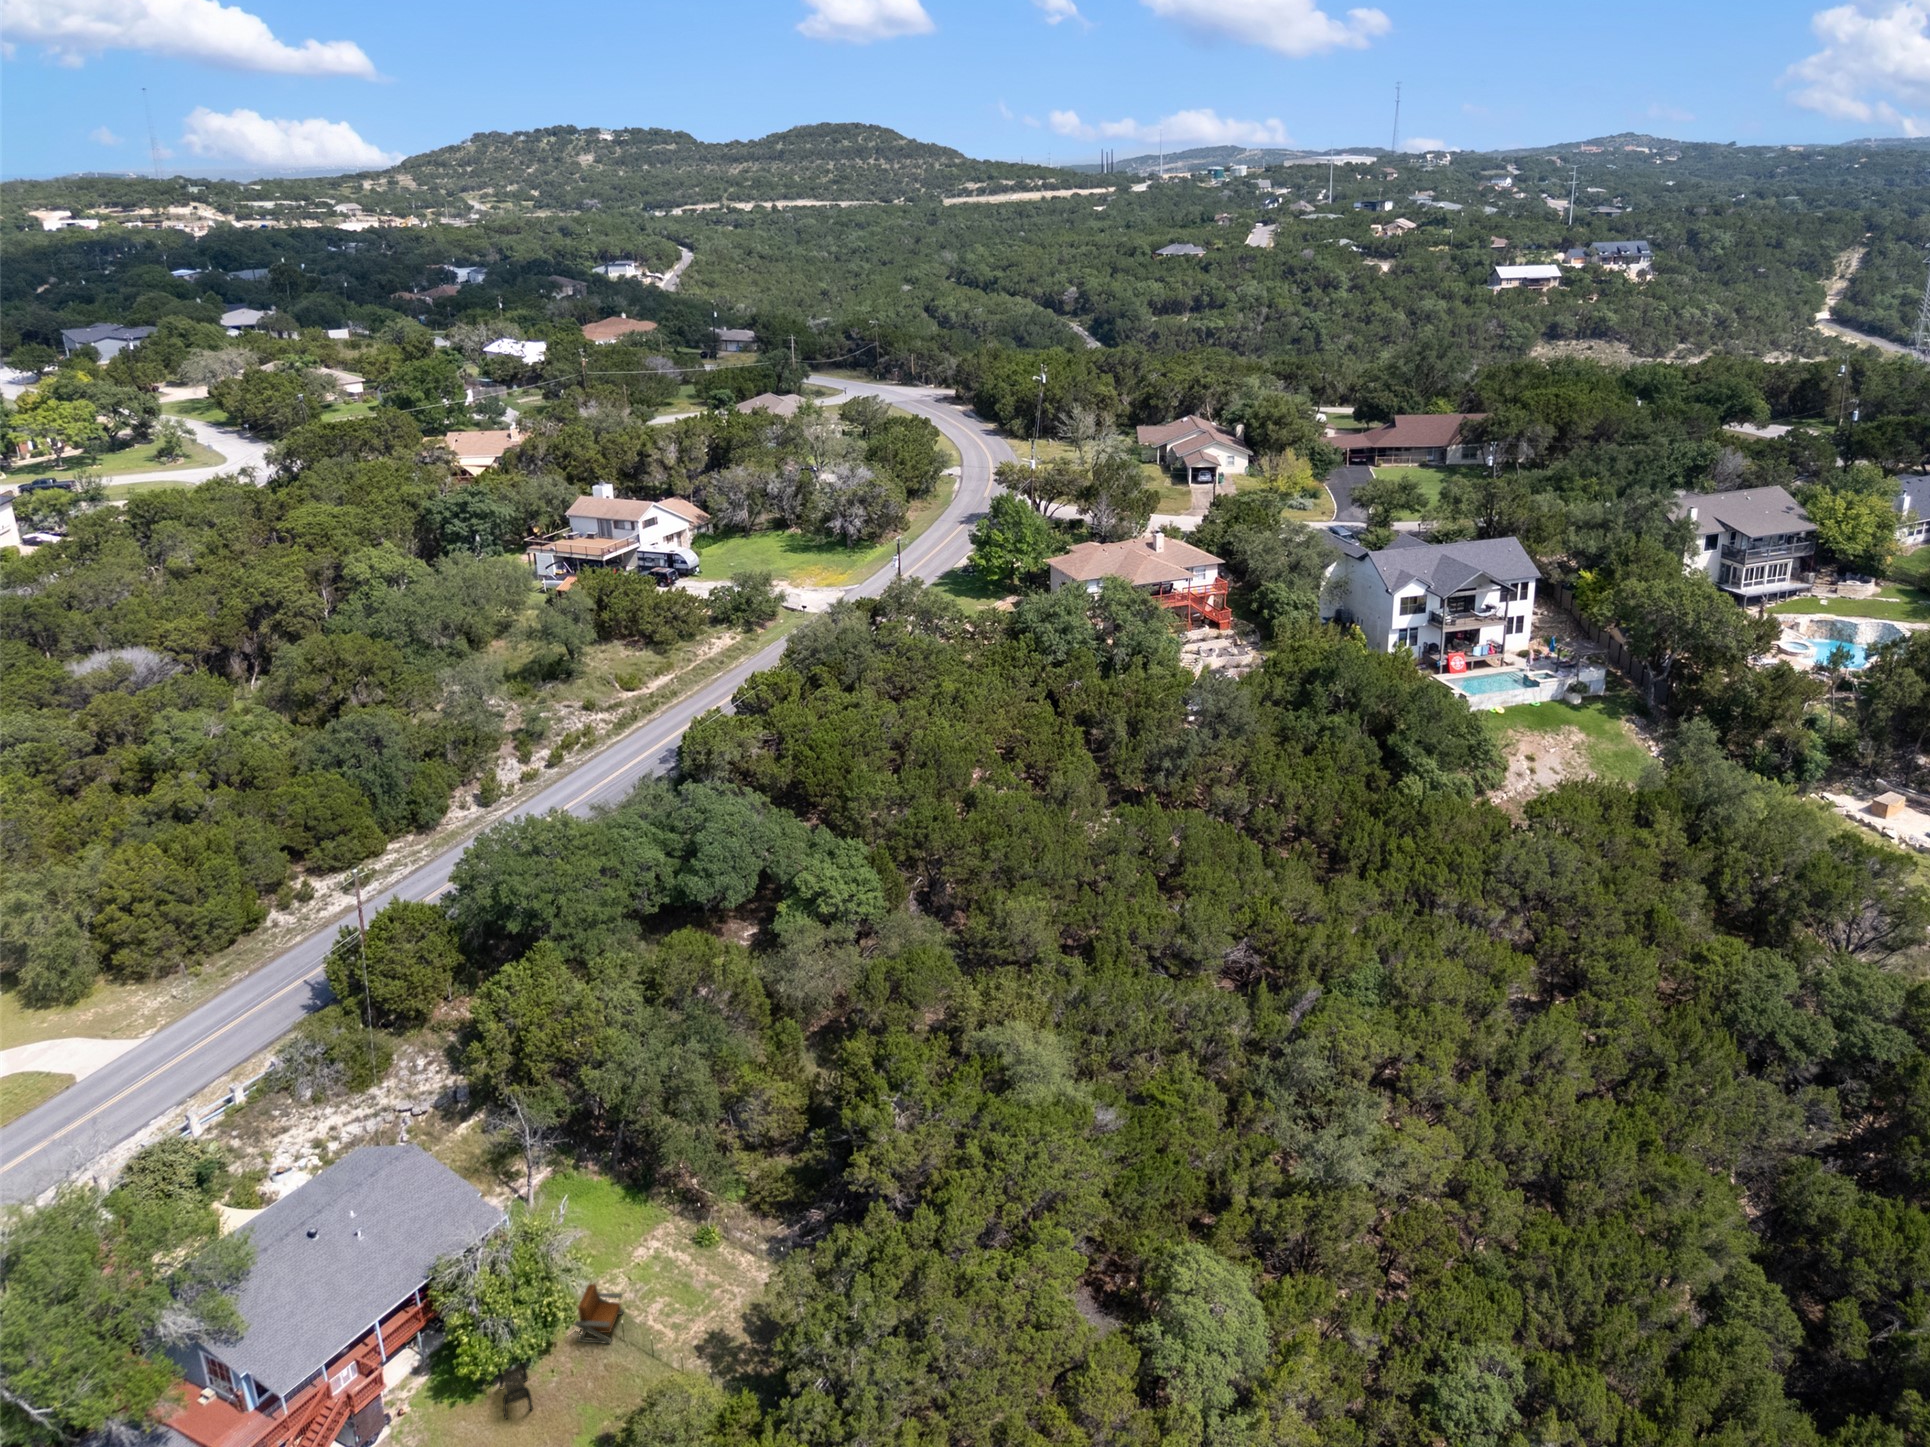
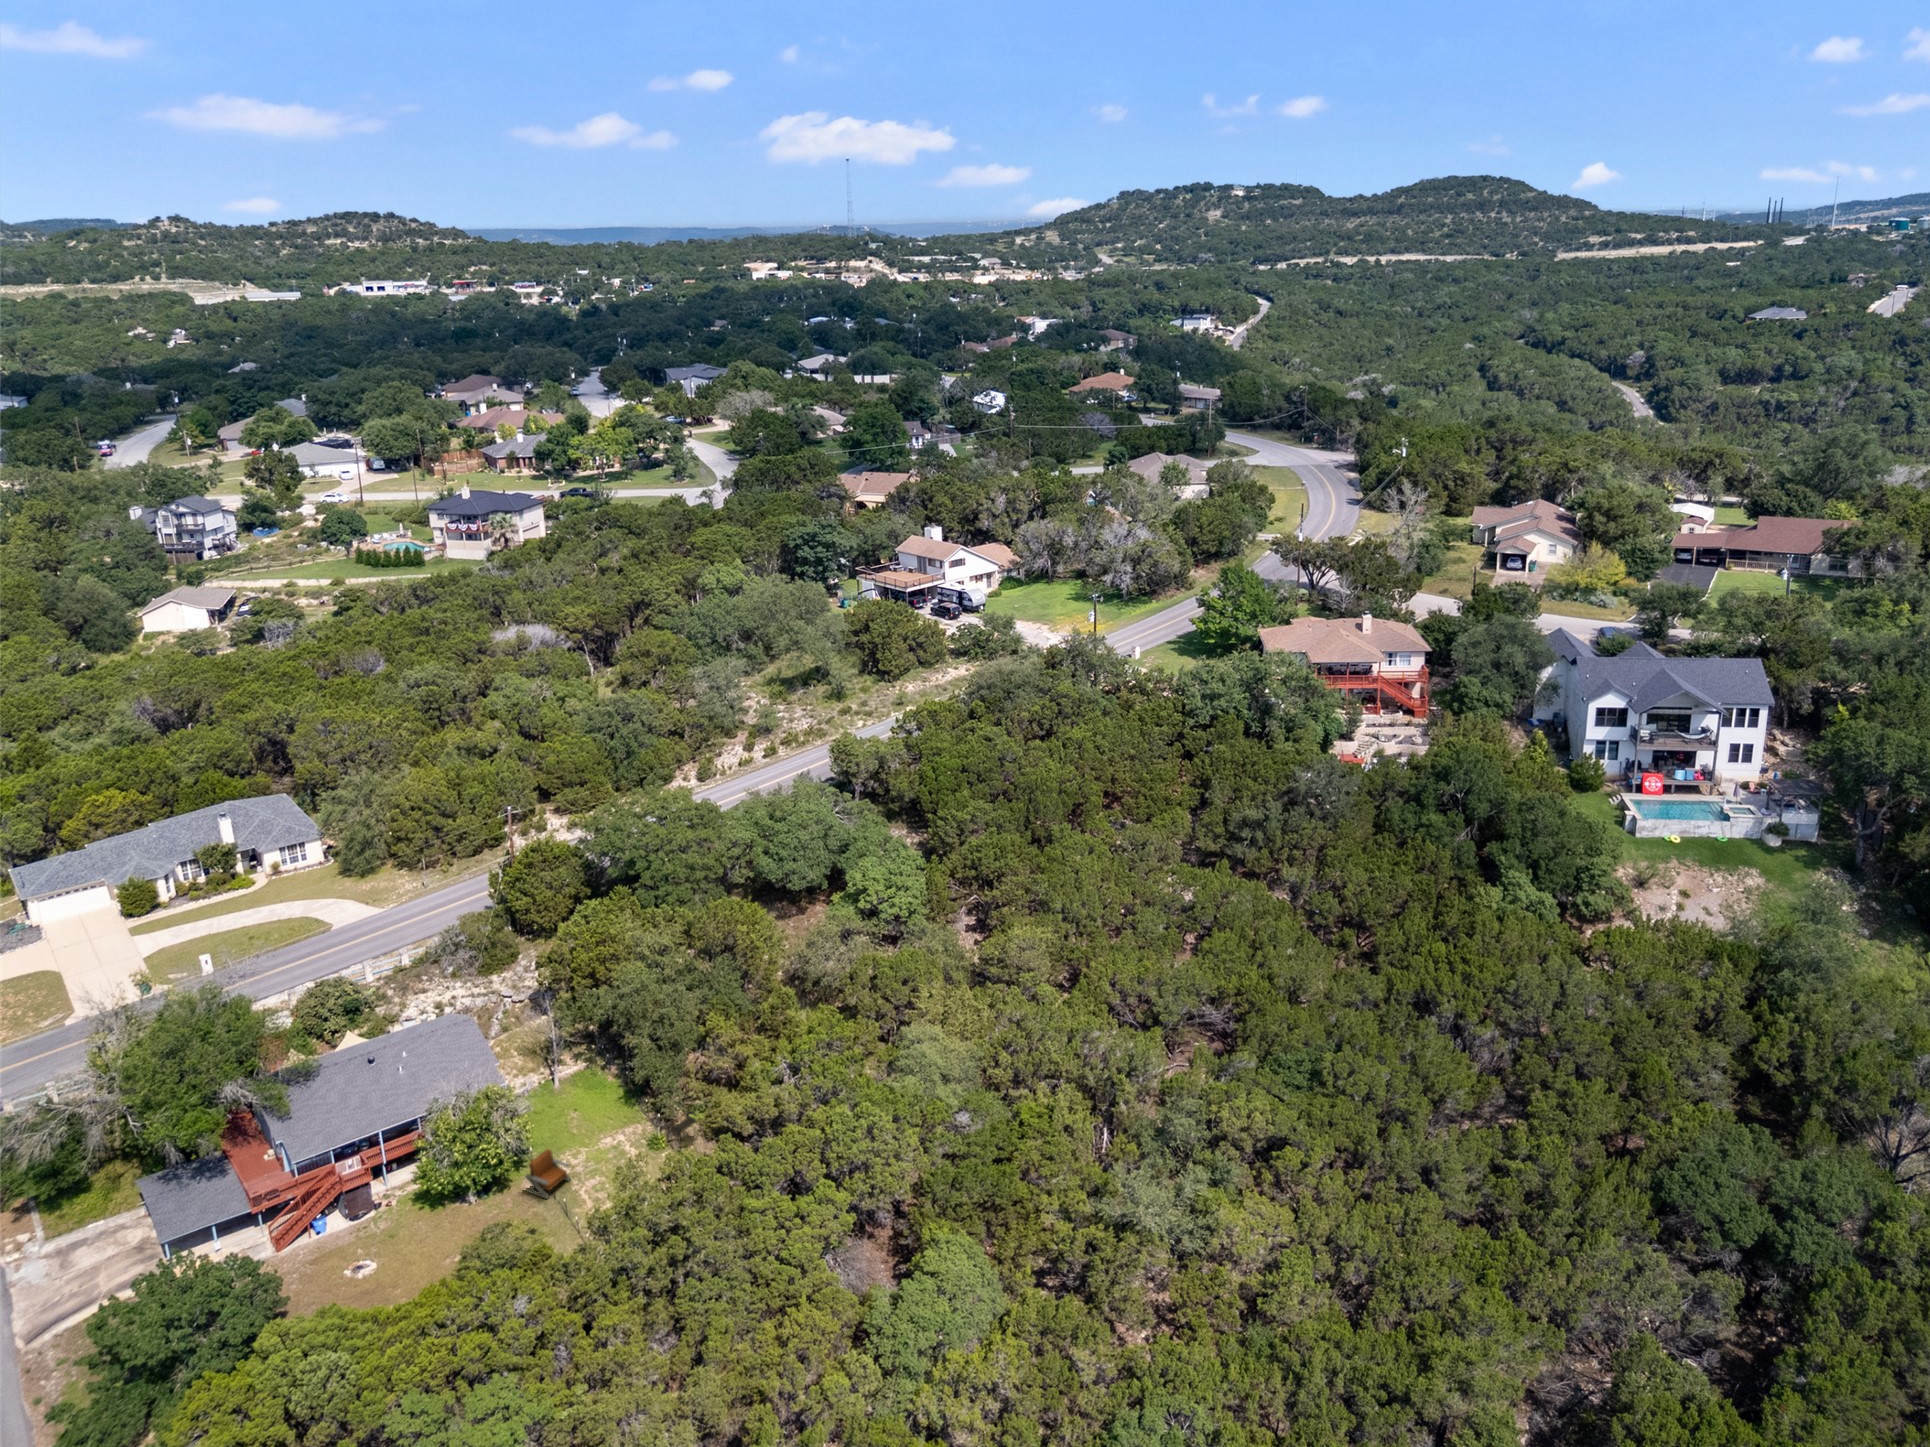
bench: present [499,1362,533,1419] -> present [667,1111,697,1147]

